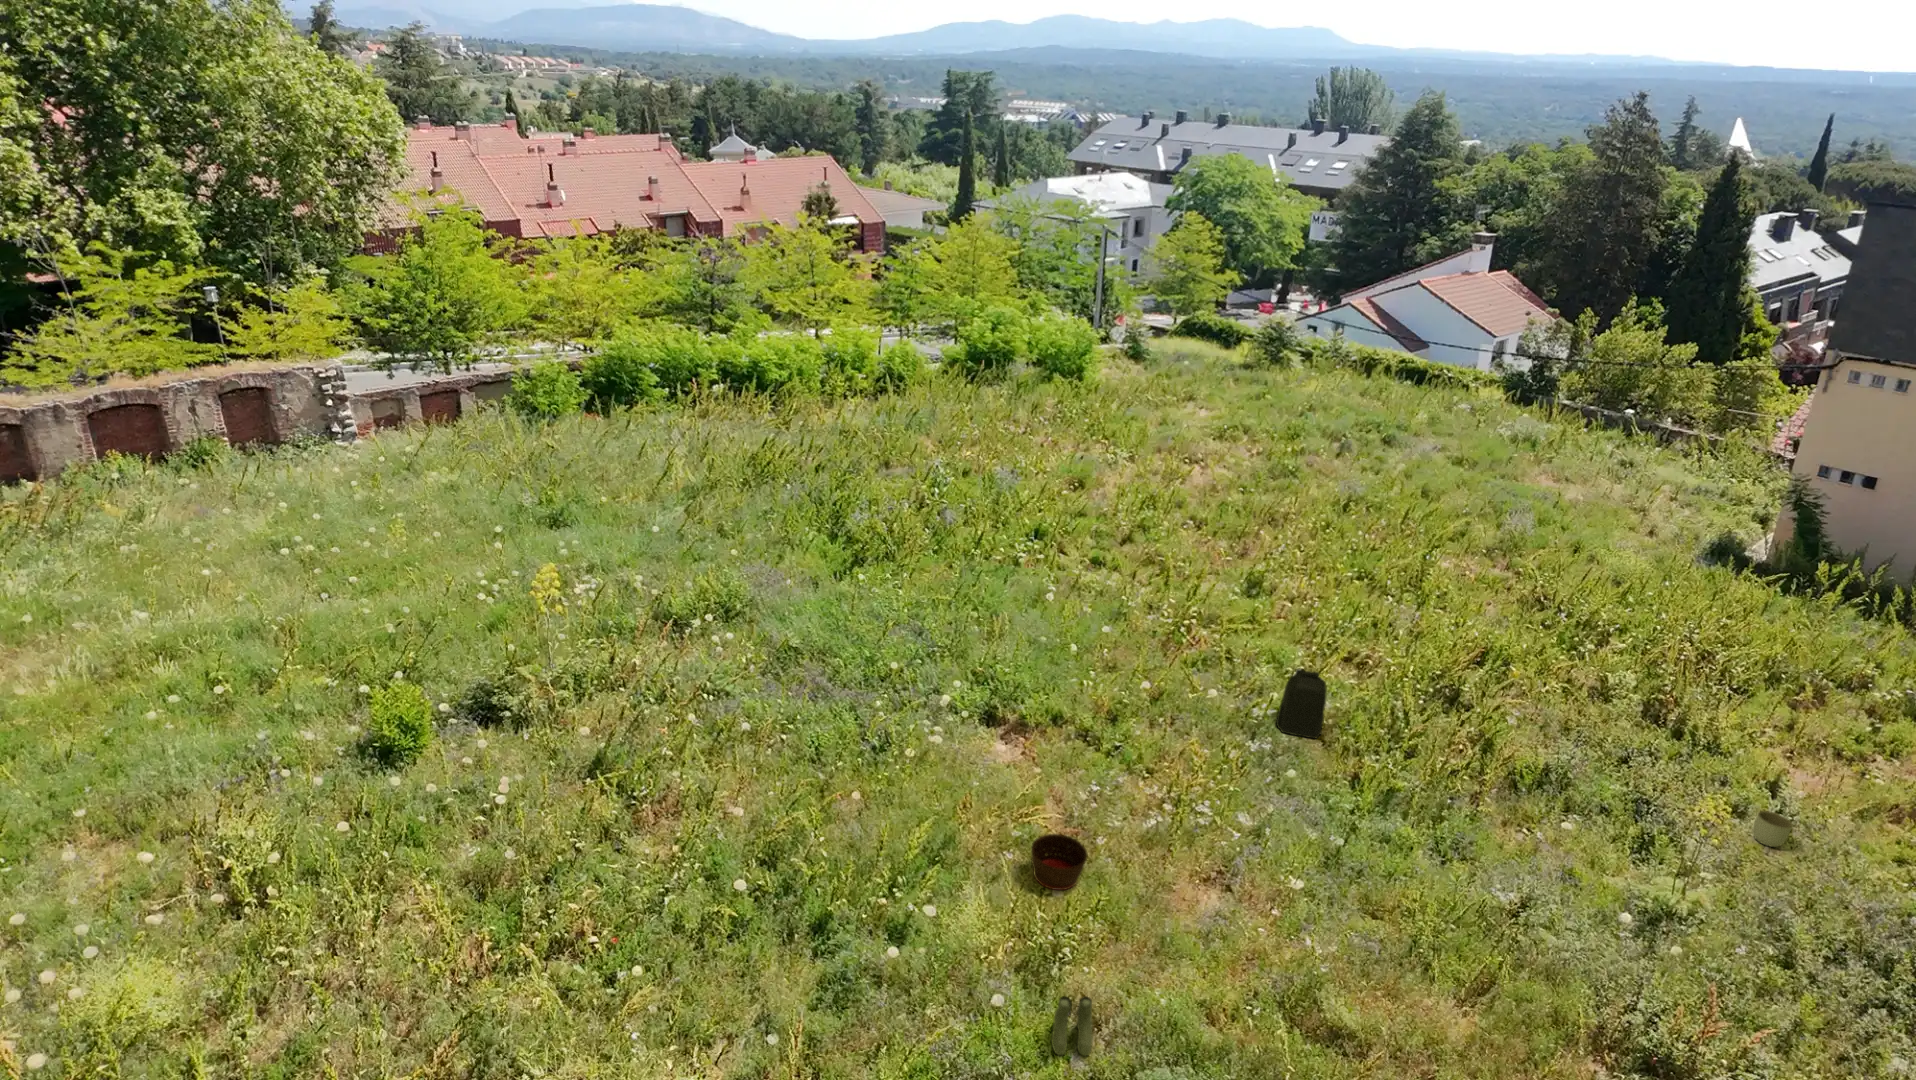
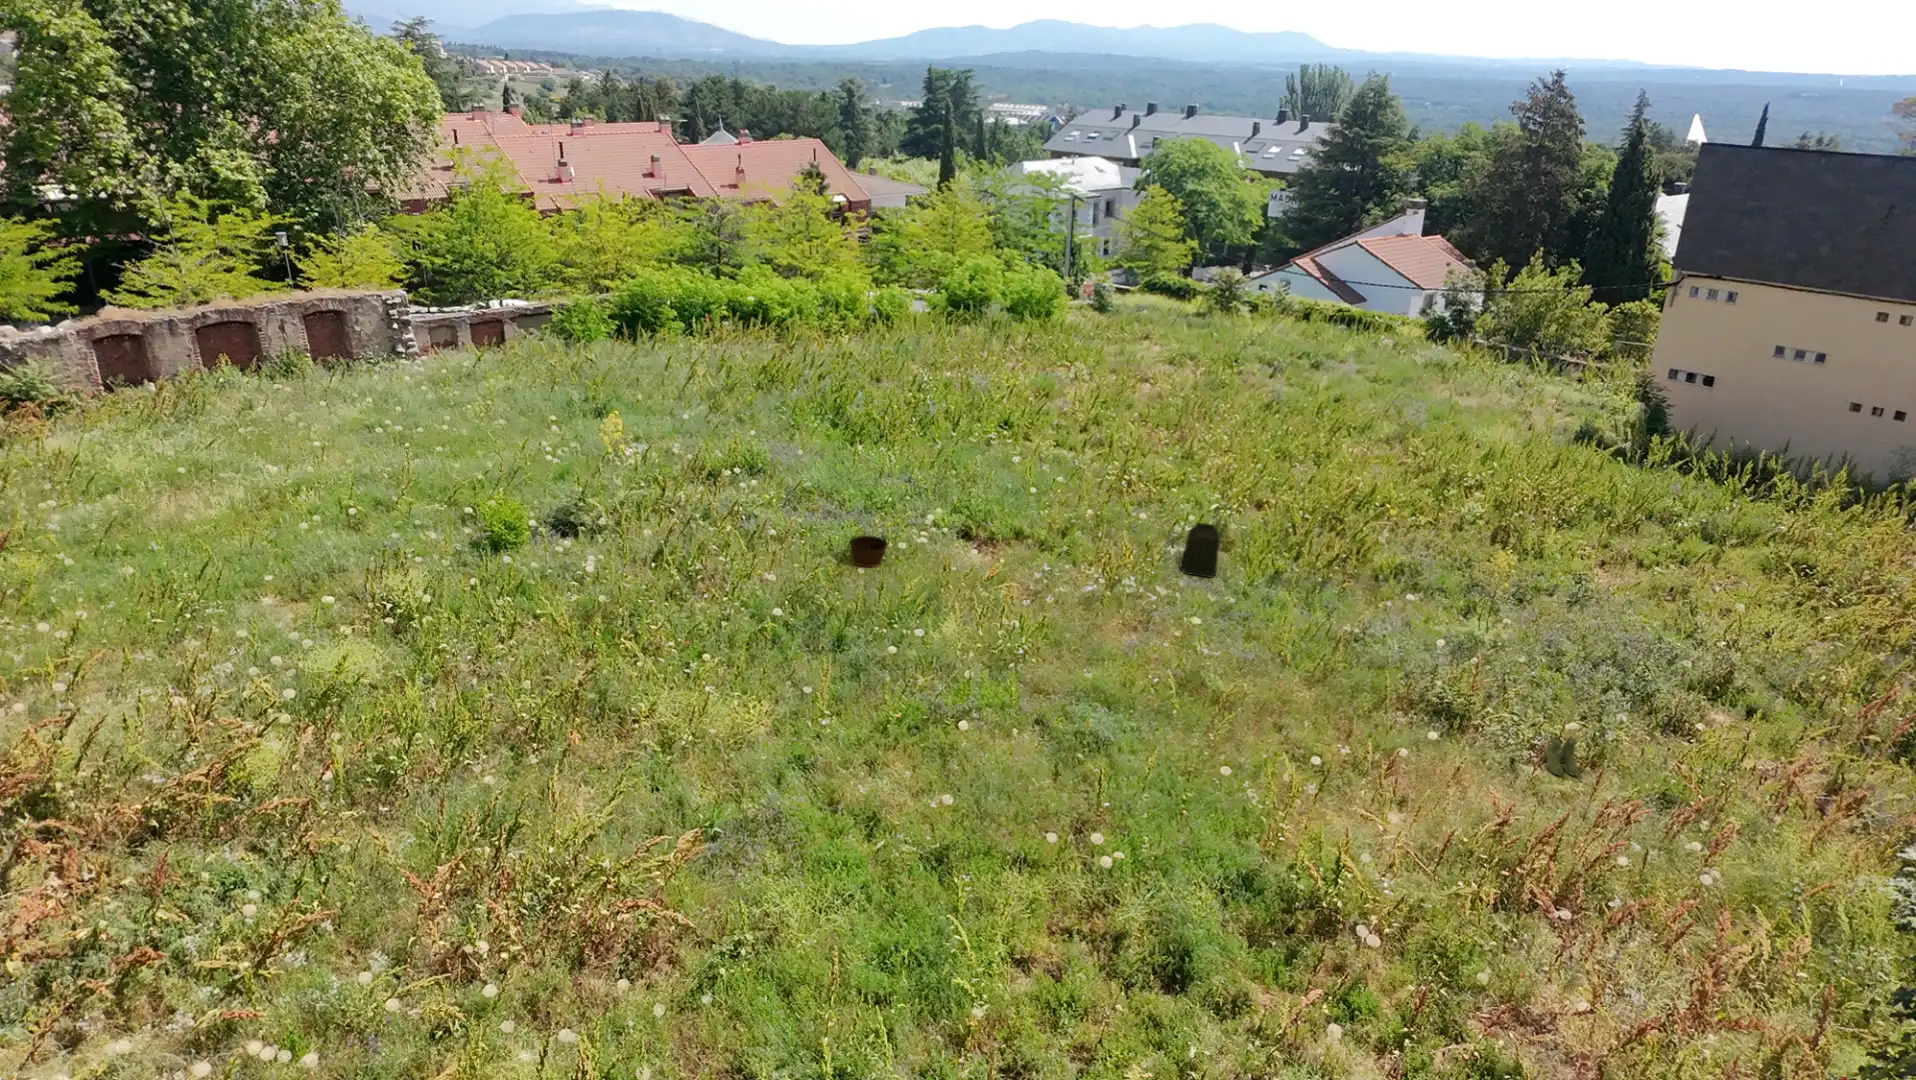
planter: present [1752,811,1792,847] -> none [1549,626,1579,653]
basket: present [1031,834,1088,890] -> present [849,536,887,567]
boots: present [1051,996,1092,1056] -> present [1542,737,1579,776]

